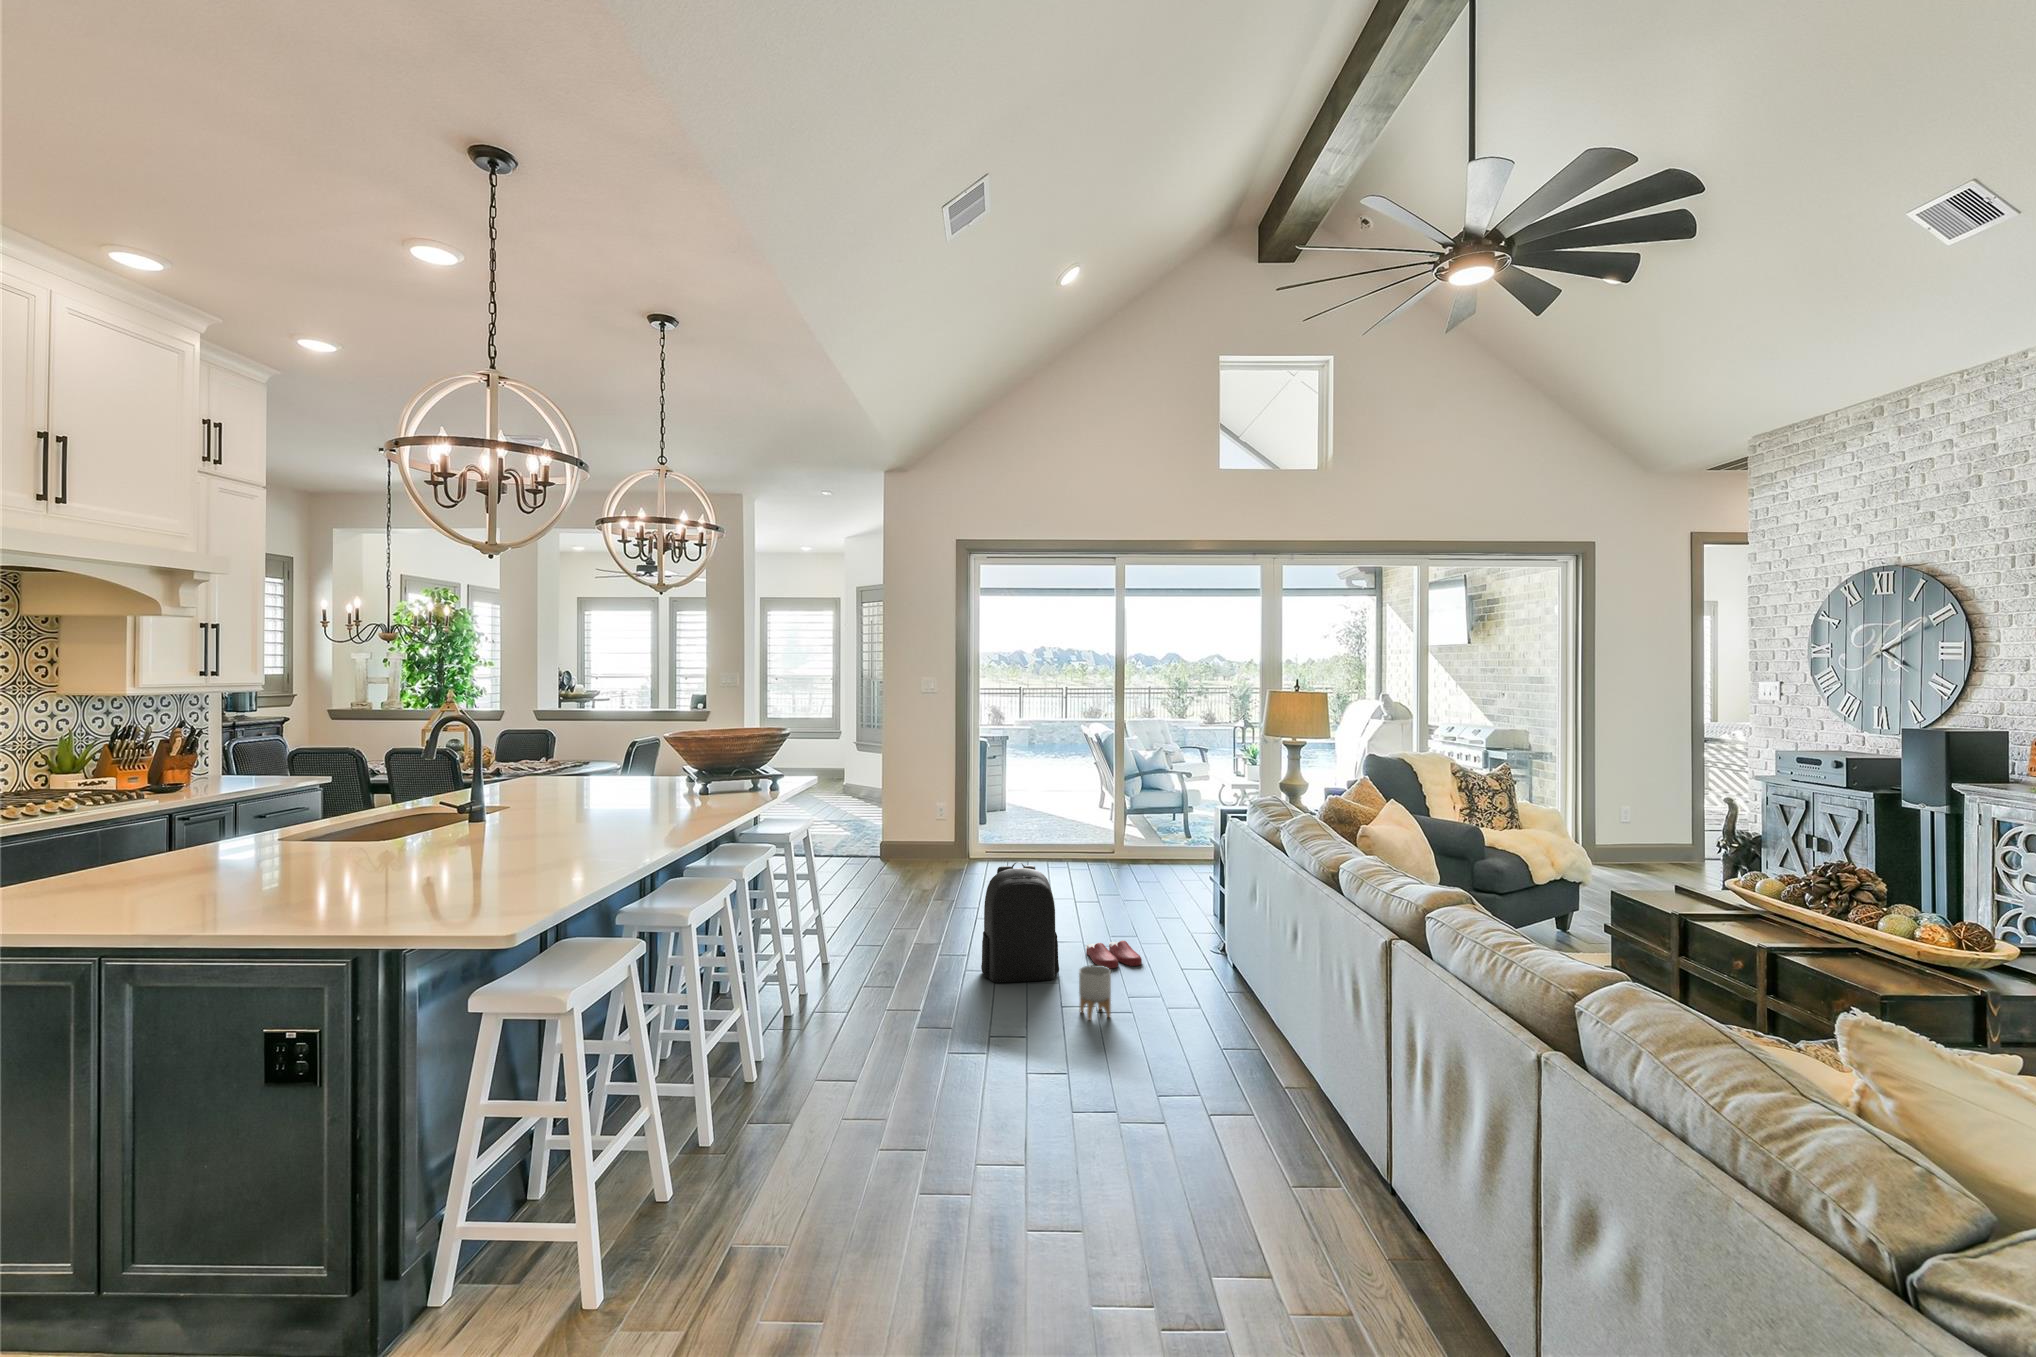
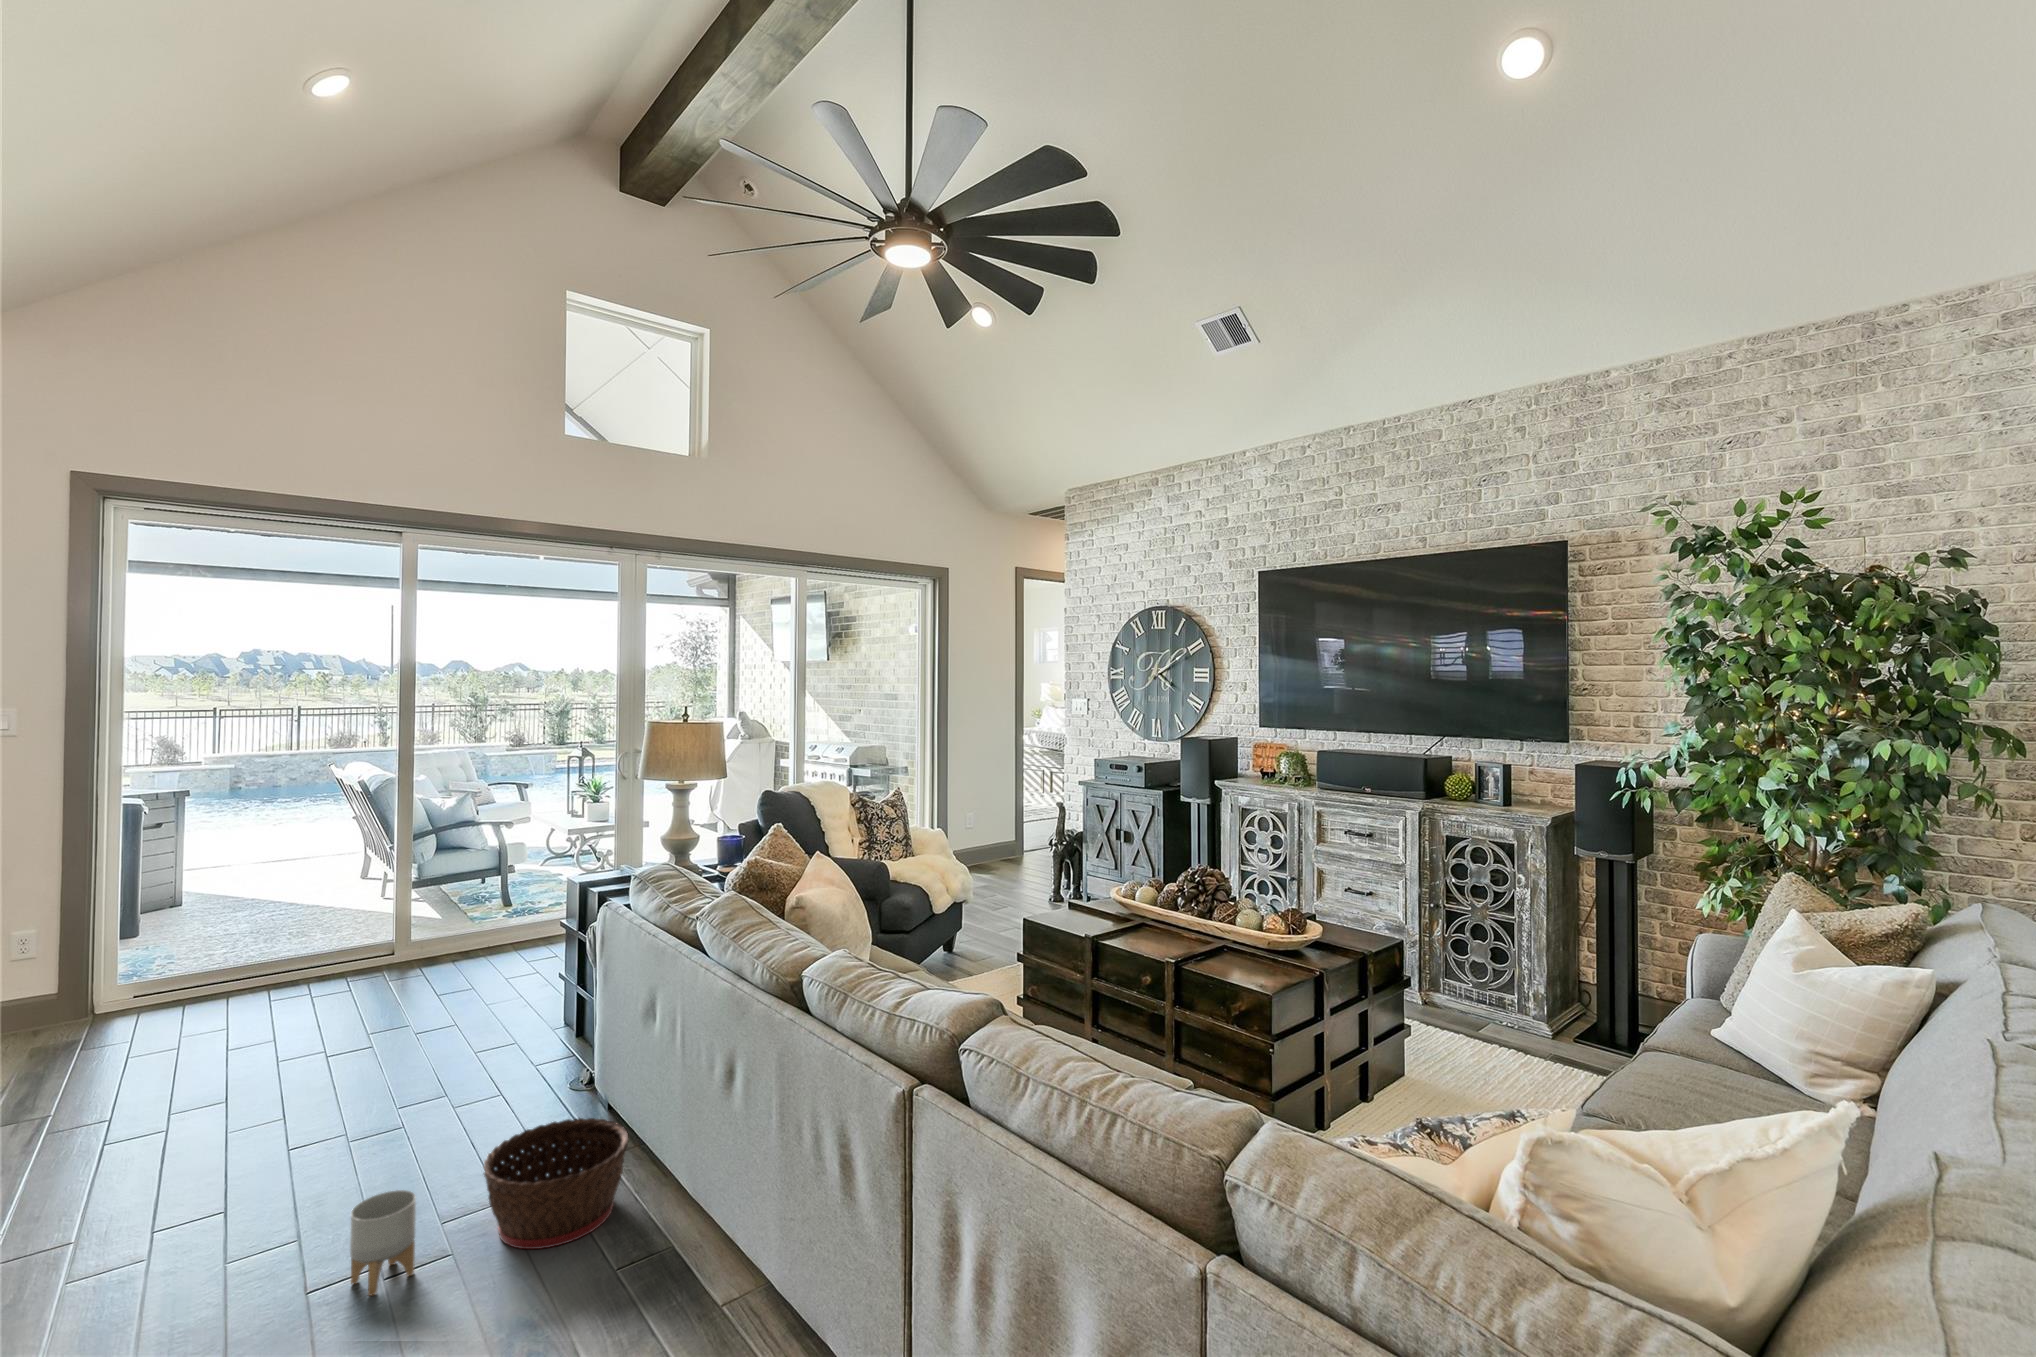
backpack: present [981,862,1059,982] -> none [119,1036,304,1278]
slippers: present [1086,941,1142,969] -> none [357,1113,461,1171]
basket: none [1148,955,1235,1028] -> present [484,1118,629,1249]

